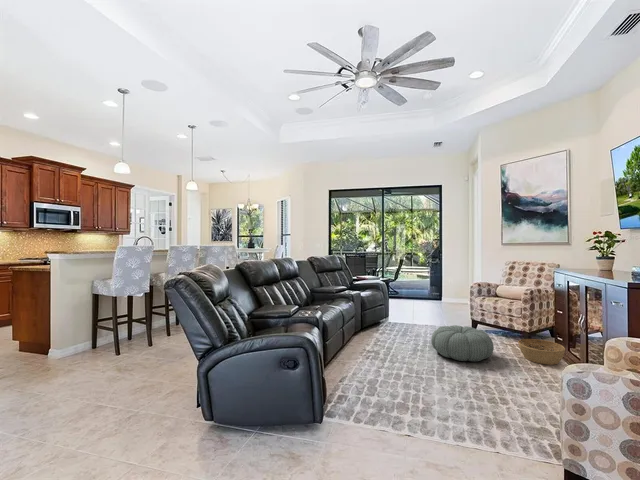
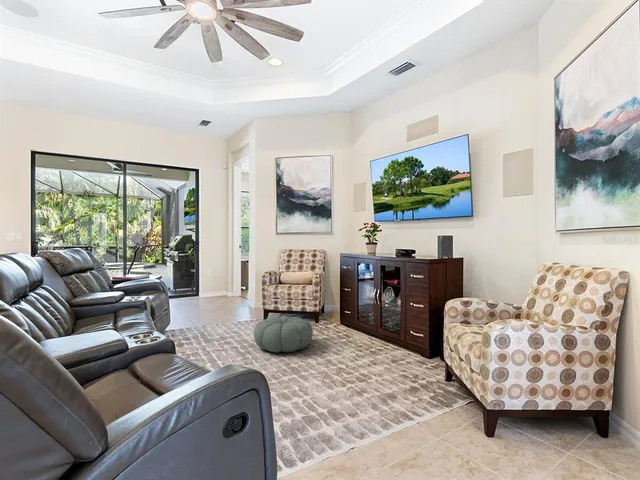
basket: present [518,339,565,365] -> none [321,316,356,336]

